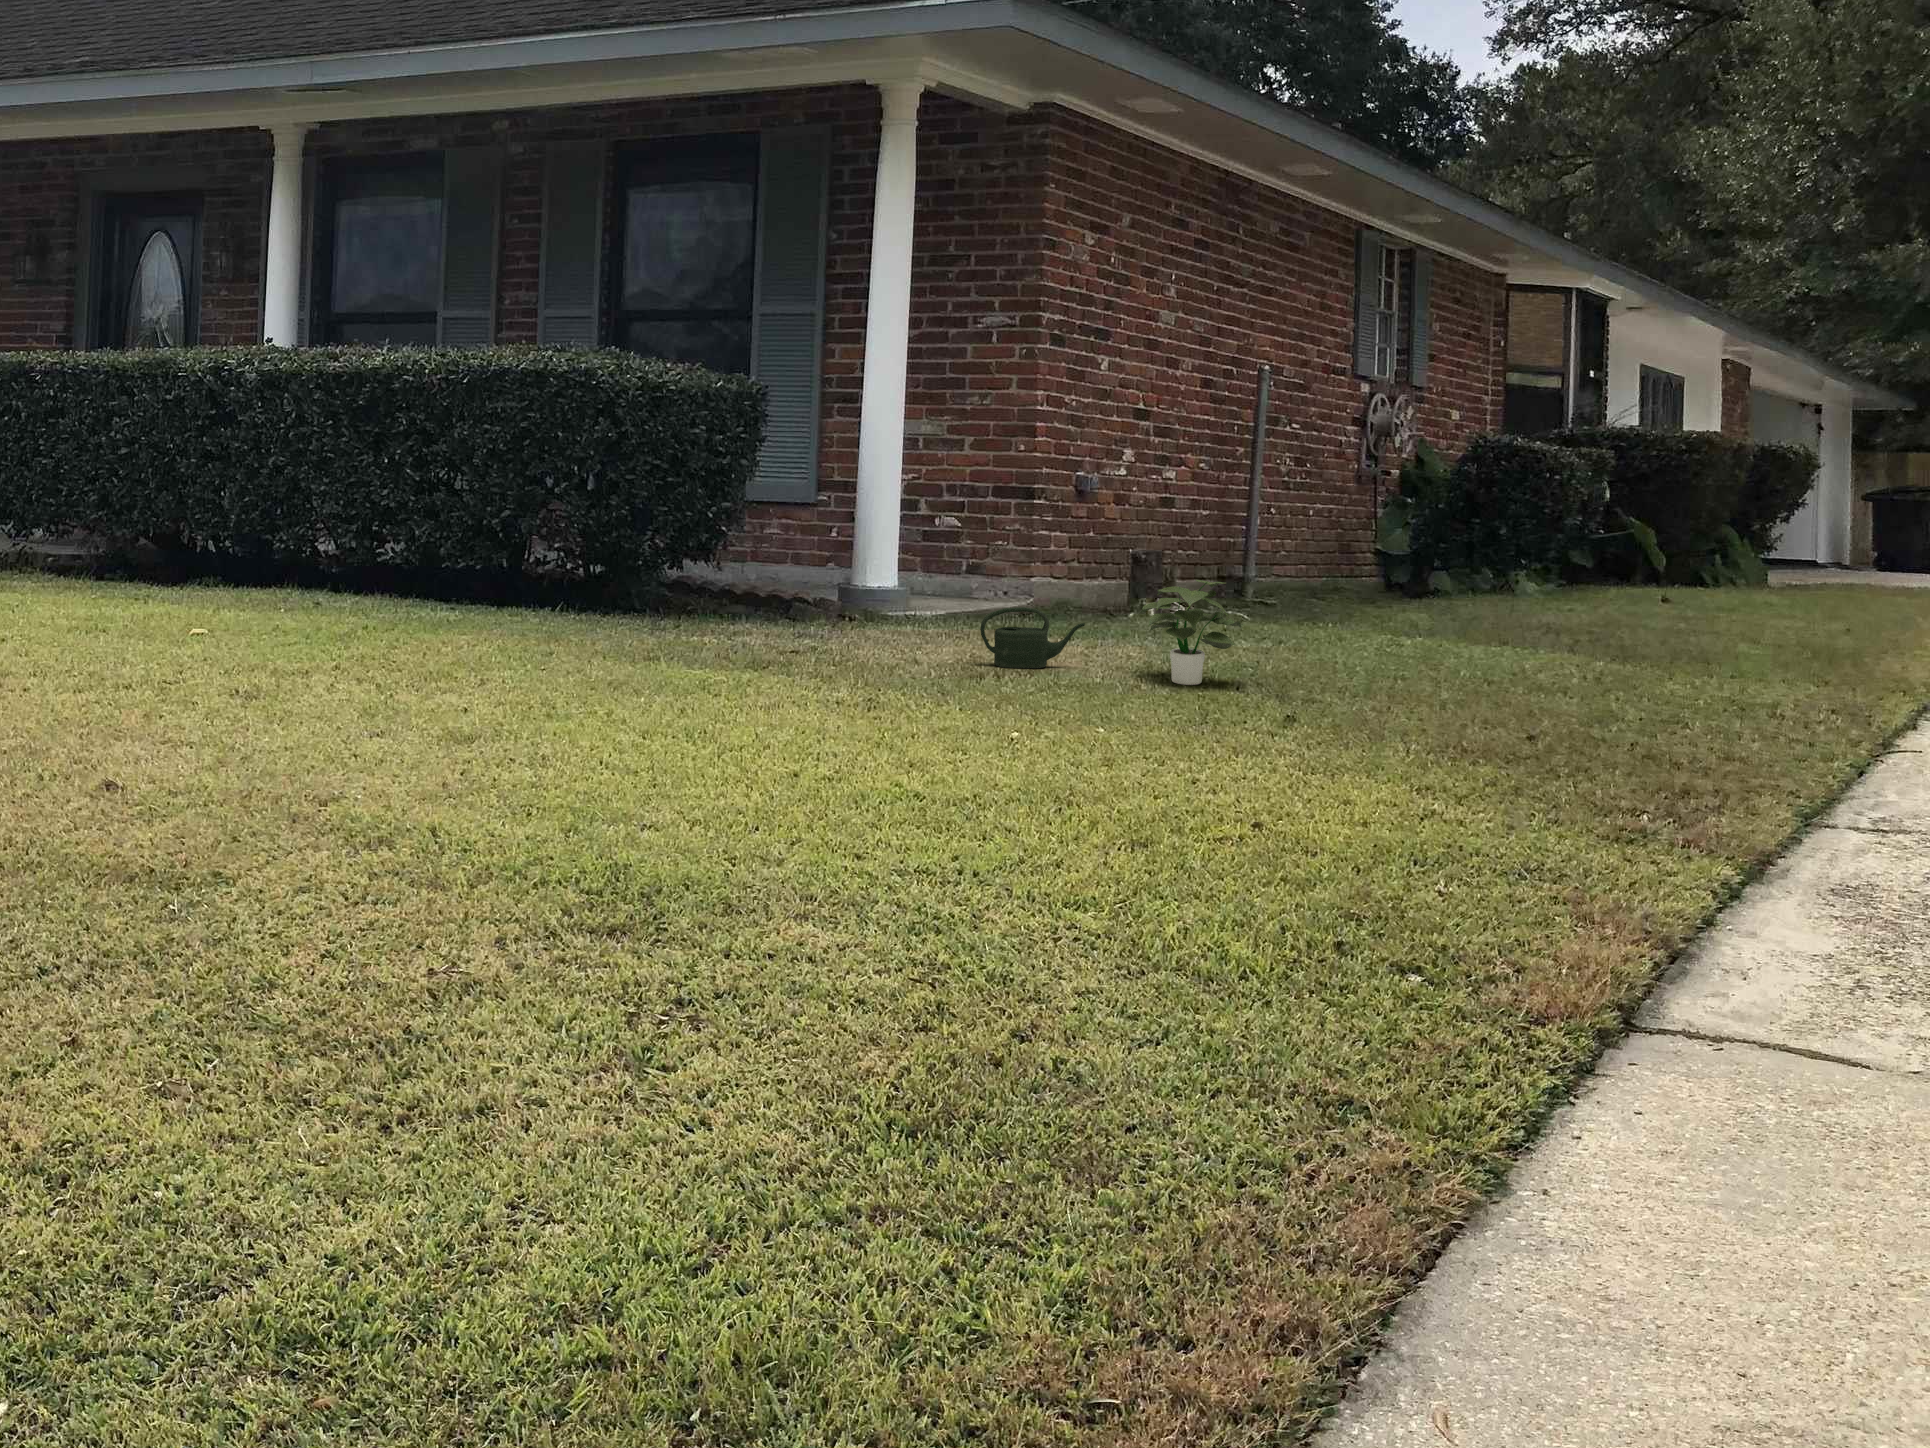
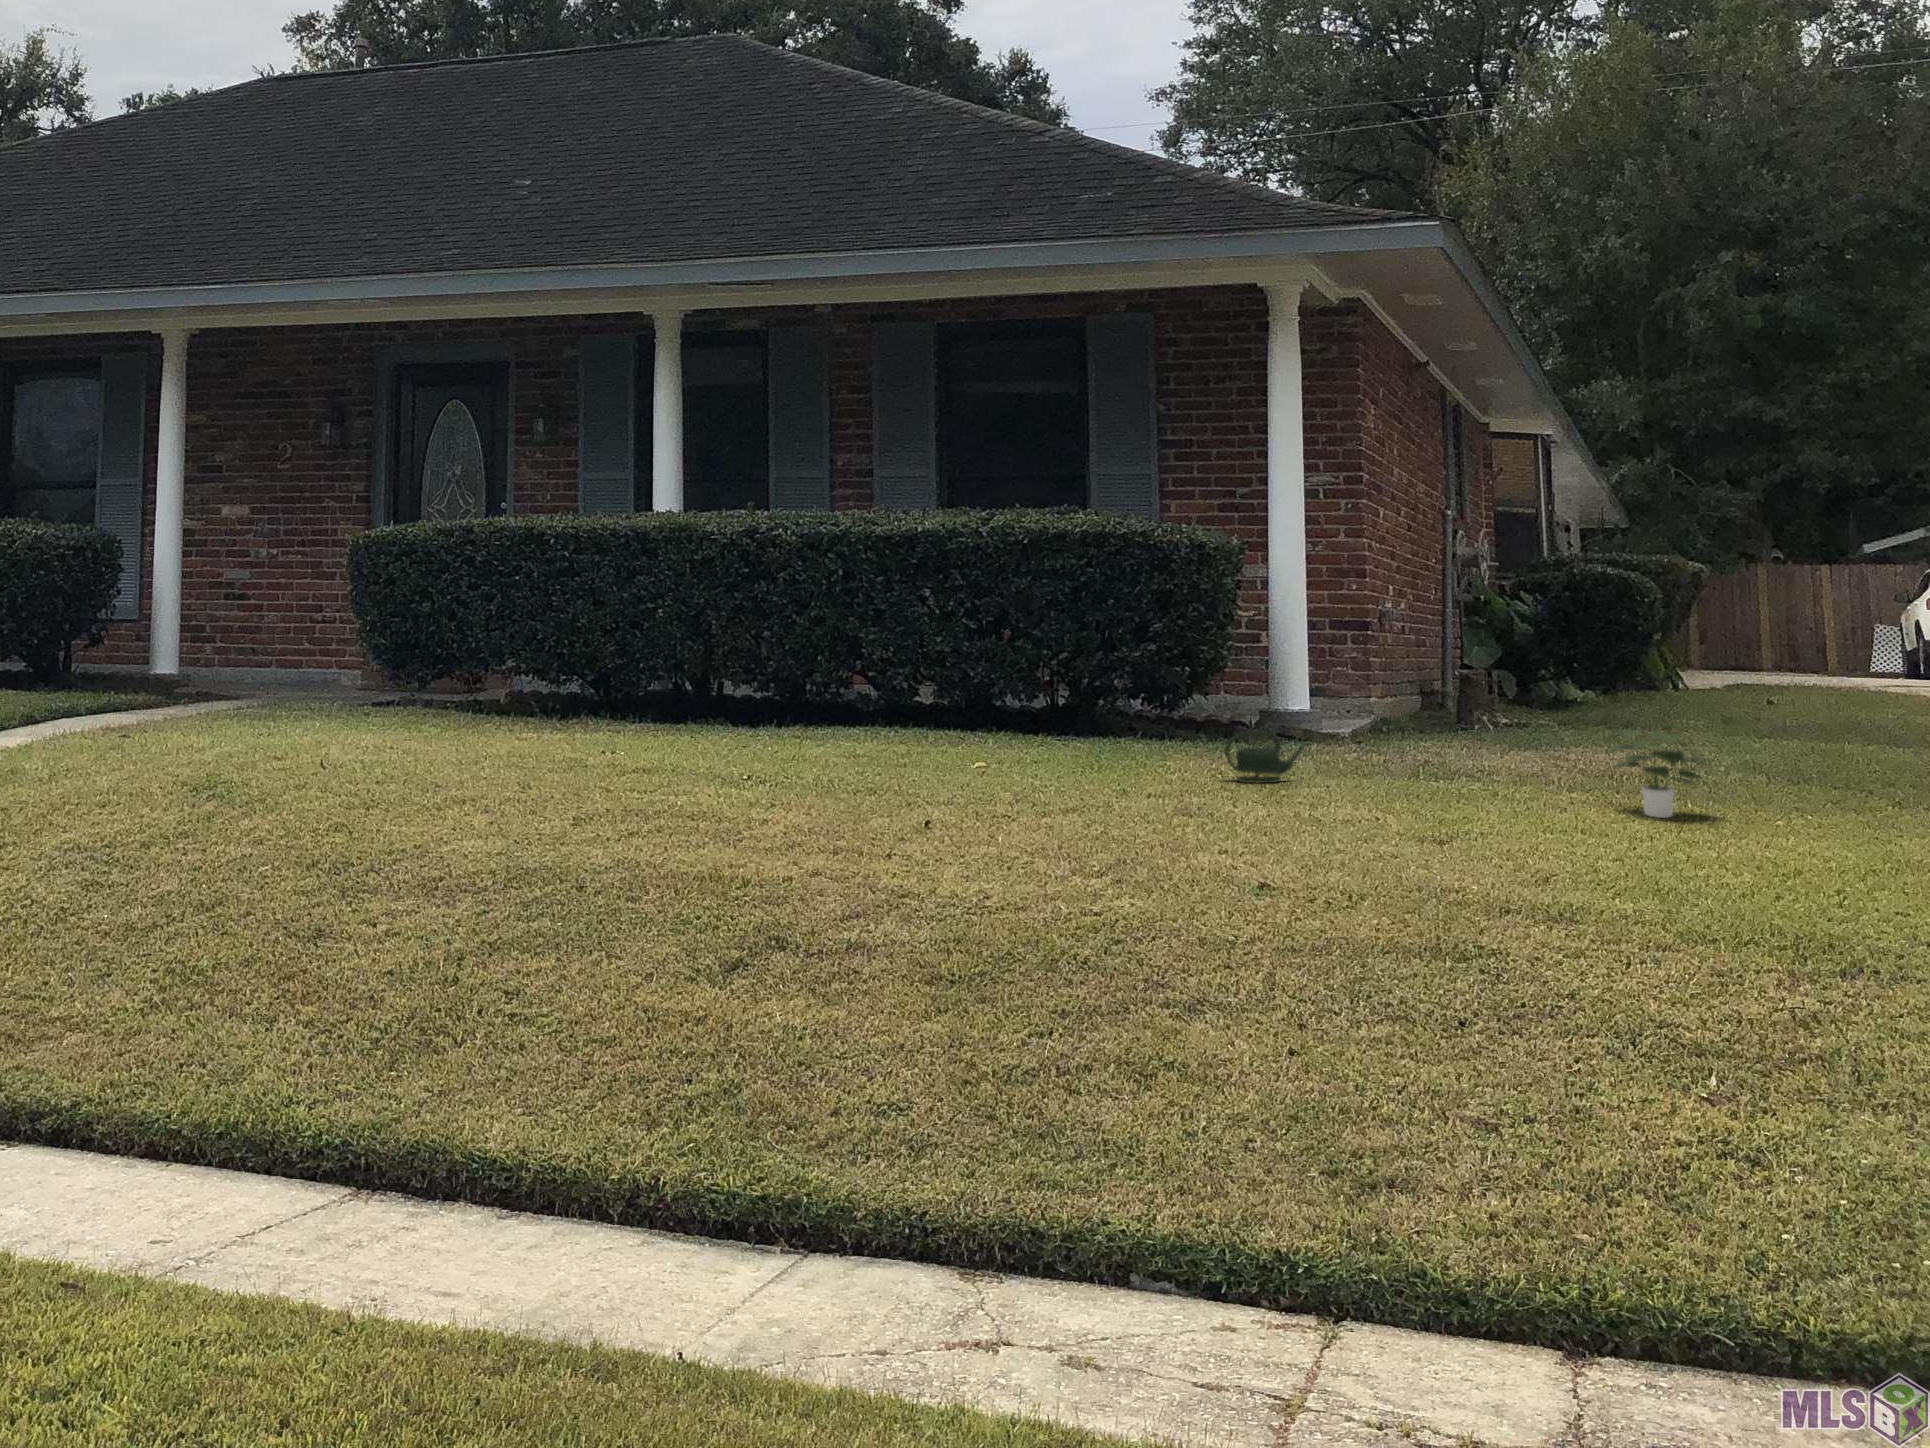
potted plant: present [1140,580,1245,685] -> present [1609,725,1705,818]

